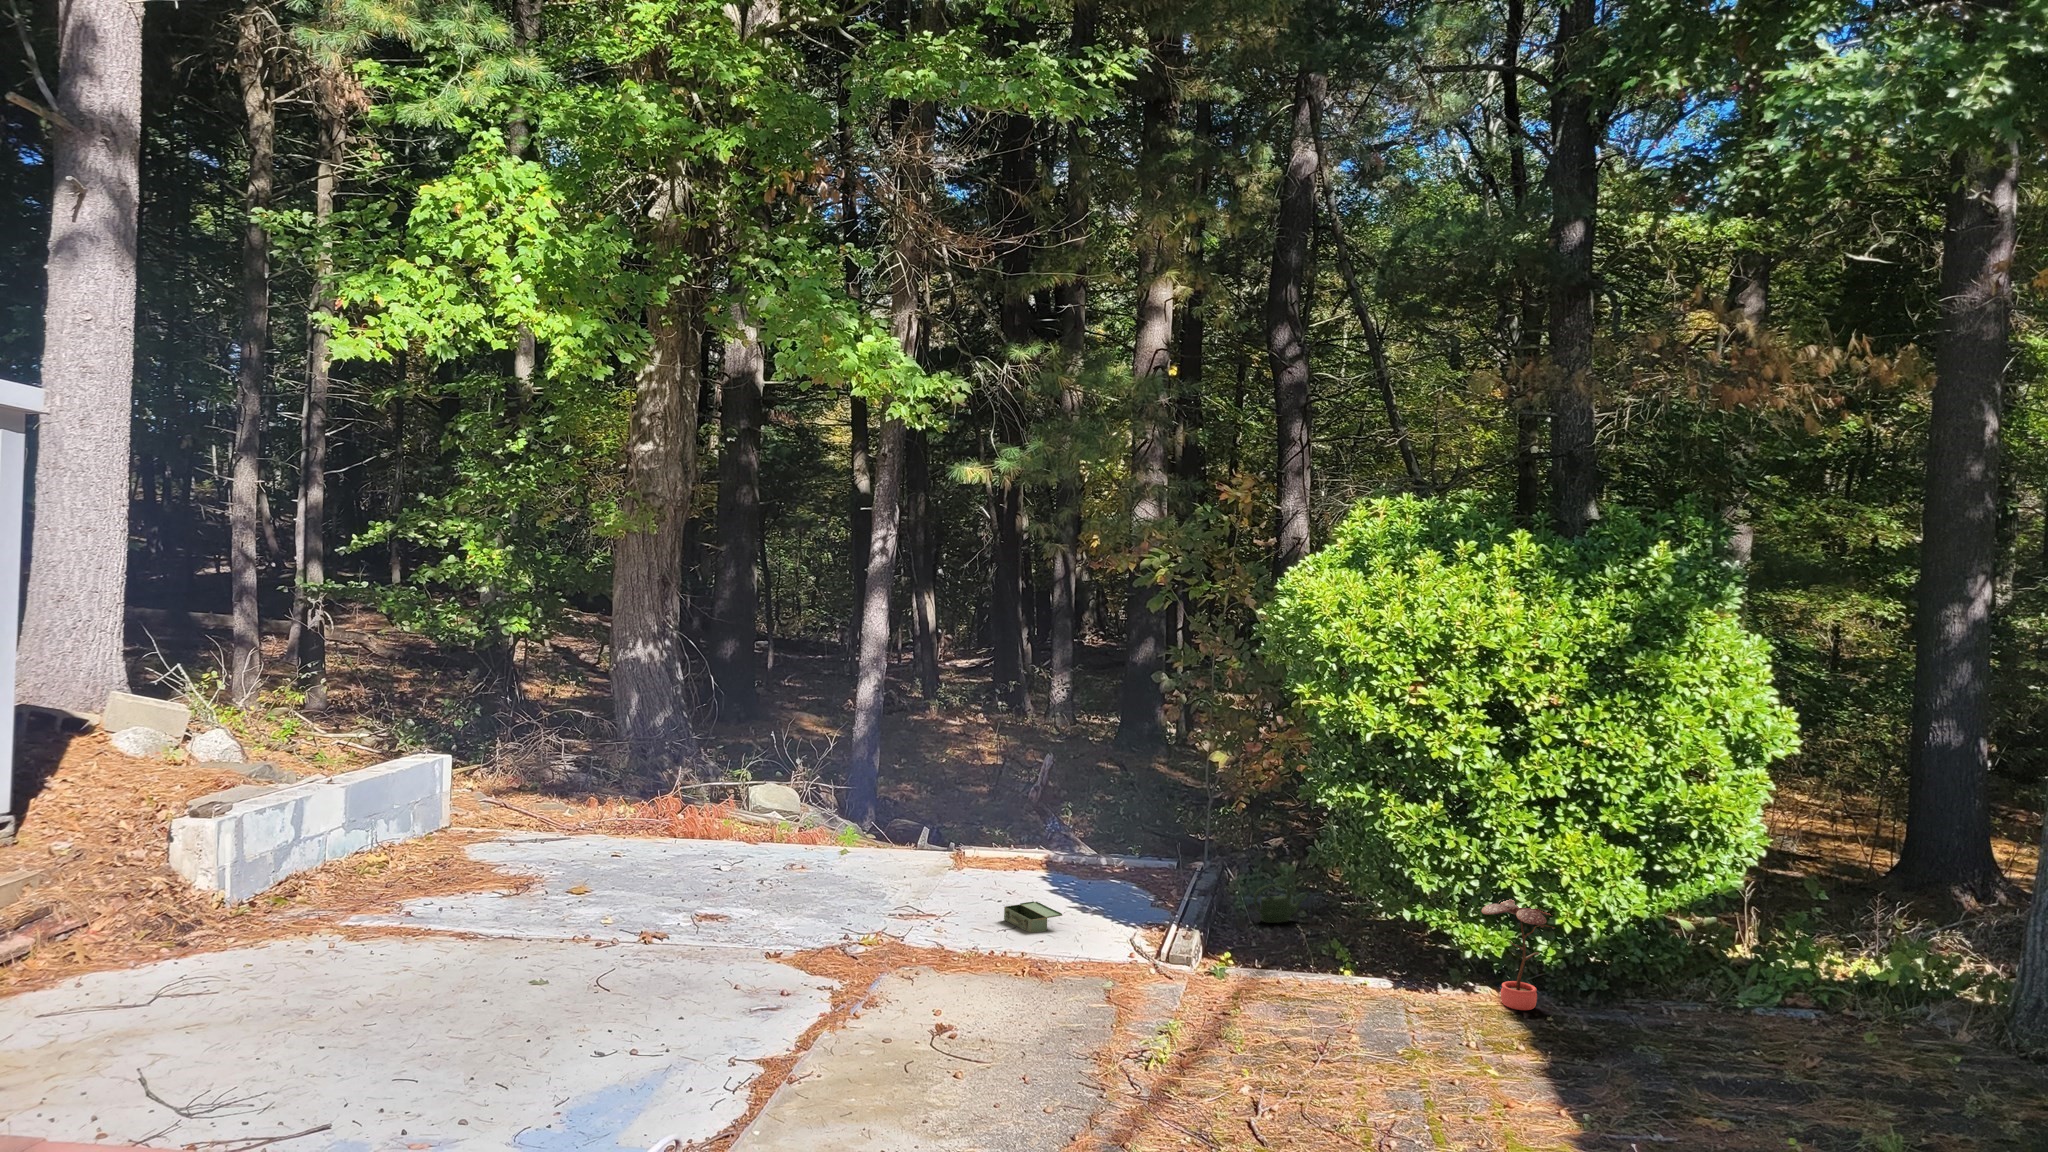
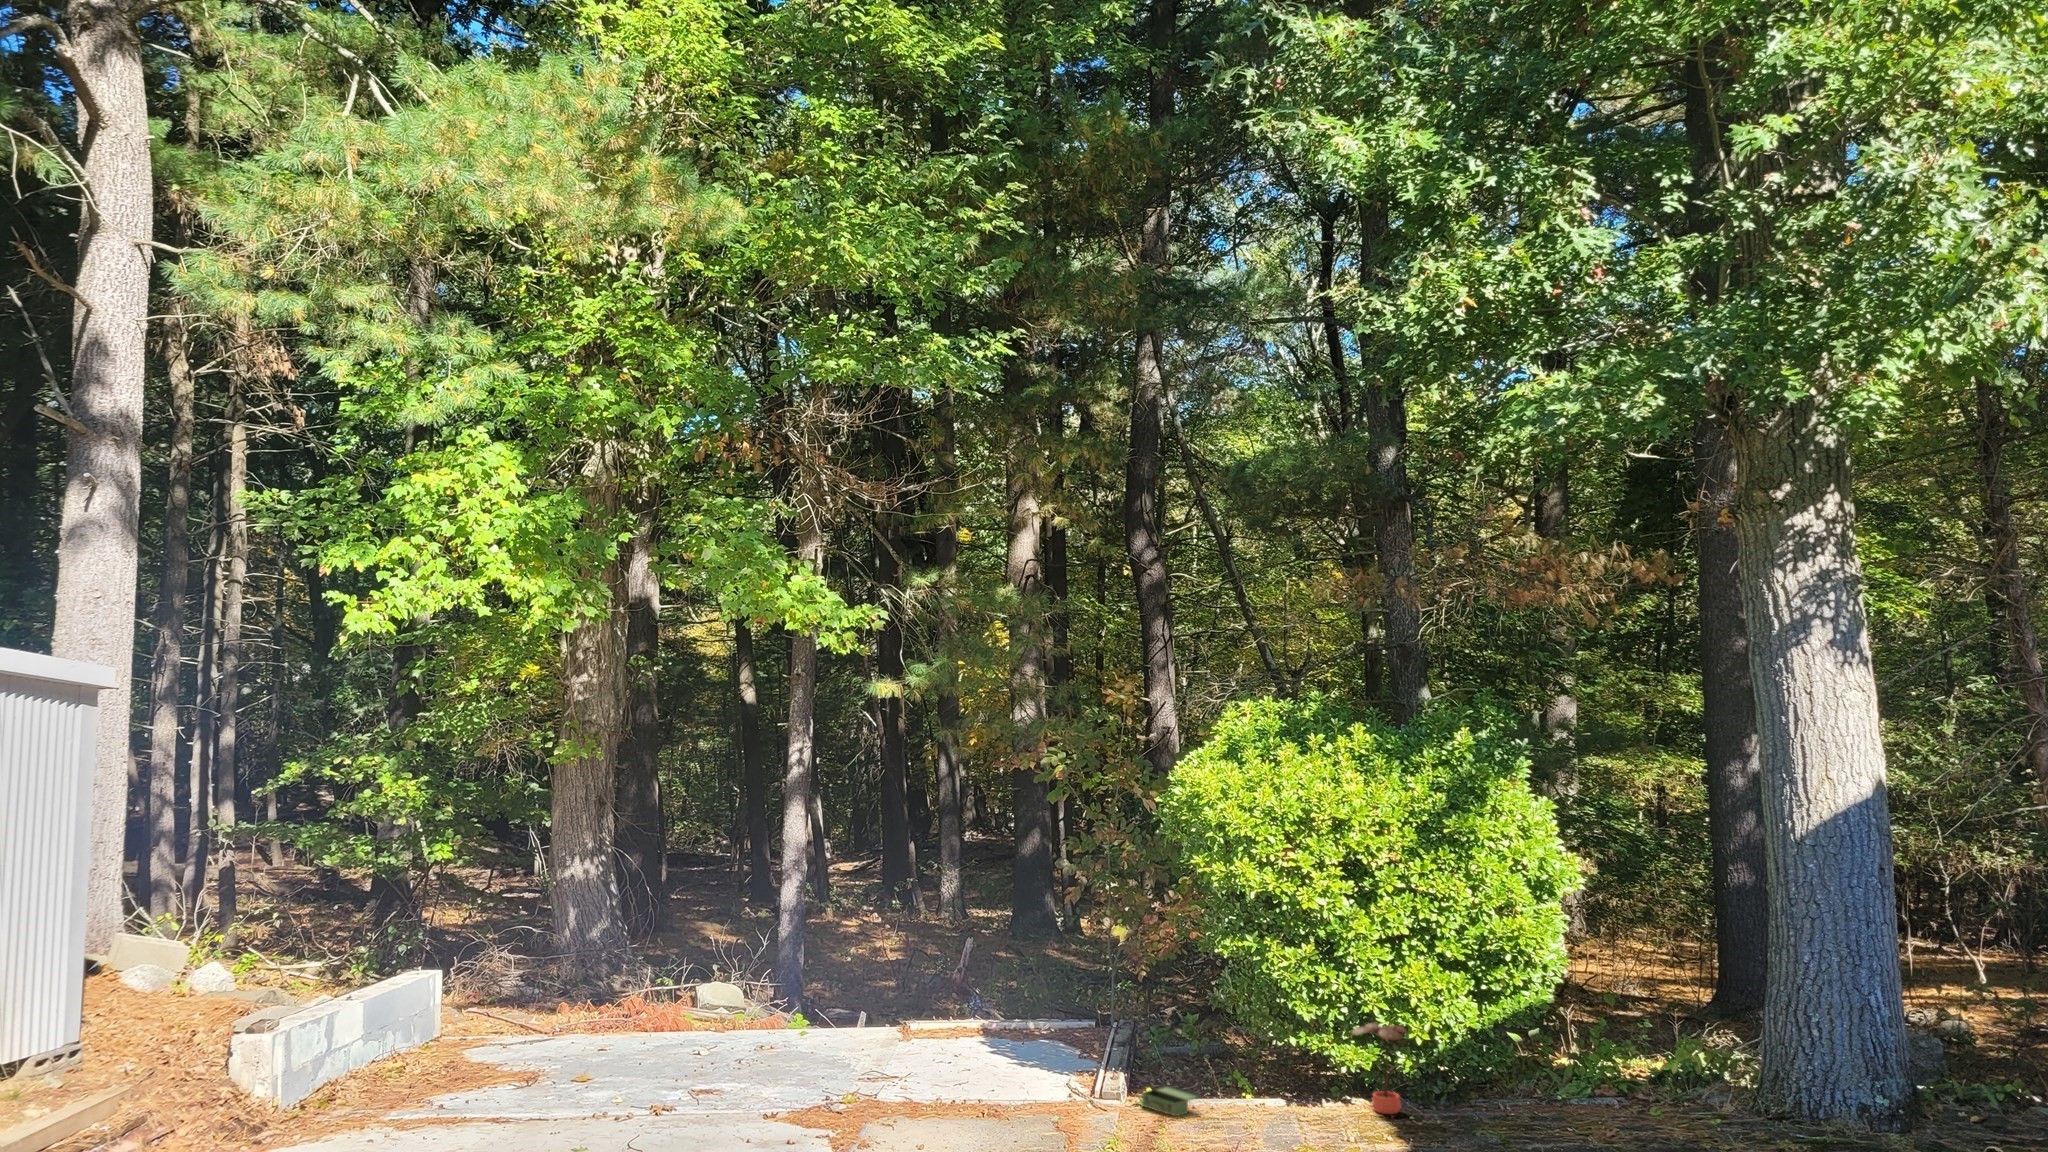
watering can: present [1253,884,1308,923] -> none [1165,1031,1211,1066]
toolbox: present [1004,901,1062,933] -> present [1142,1086,1199,1116]

